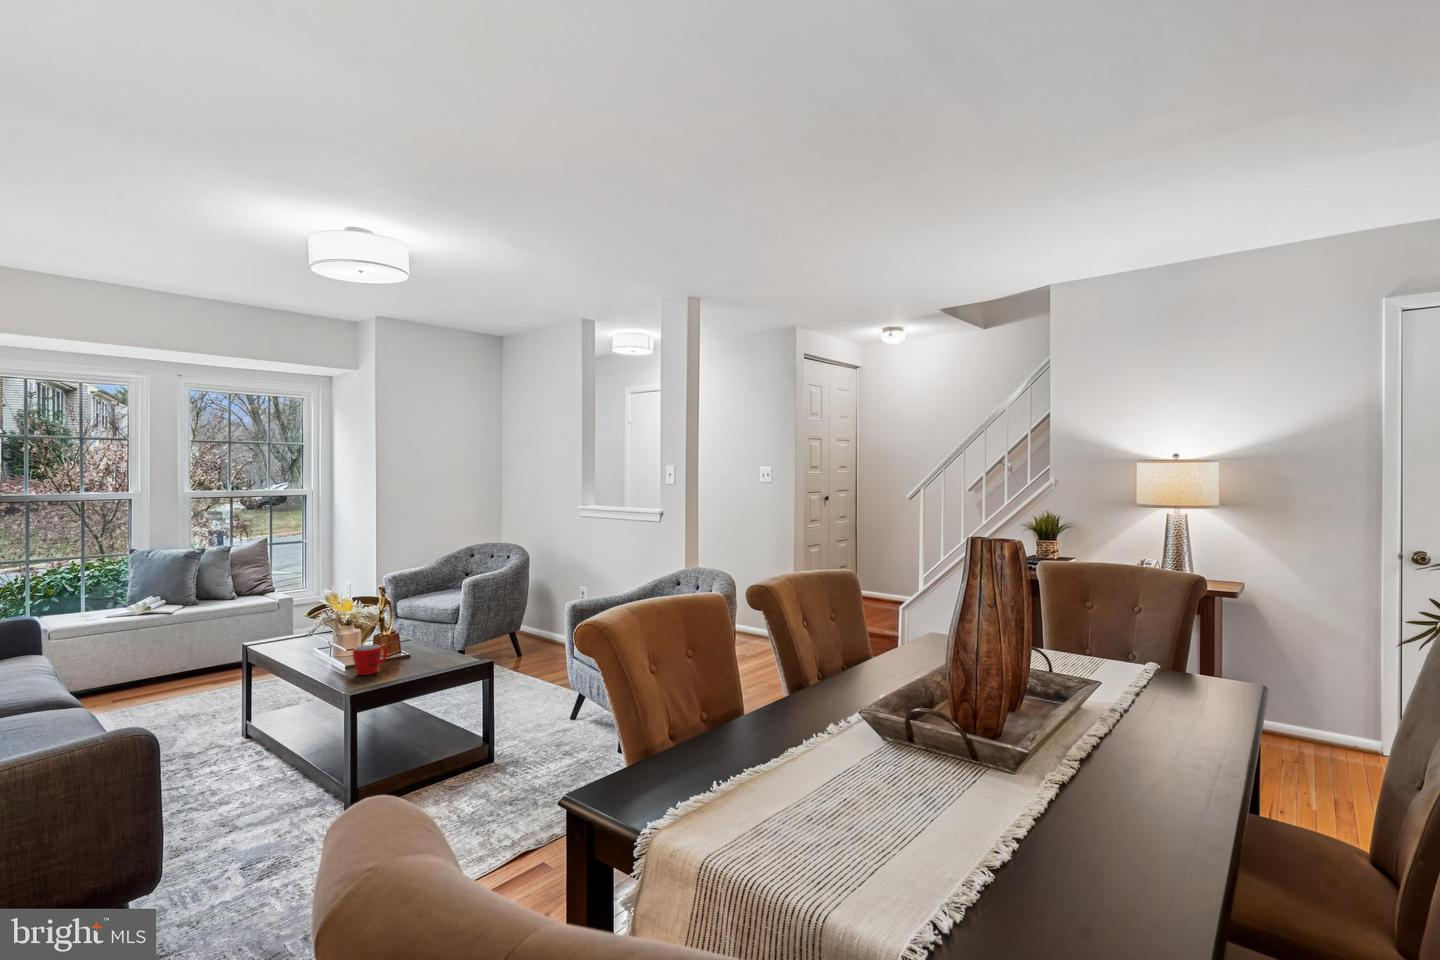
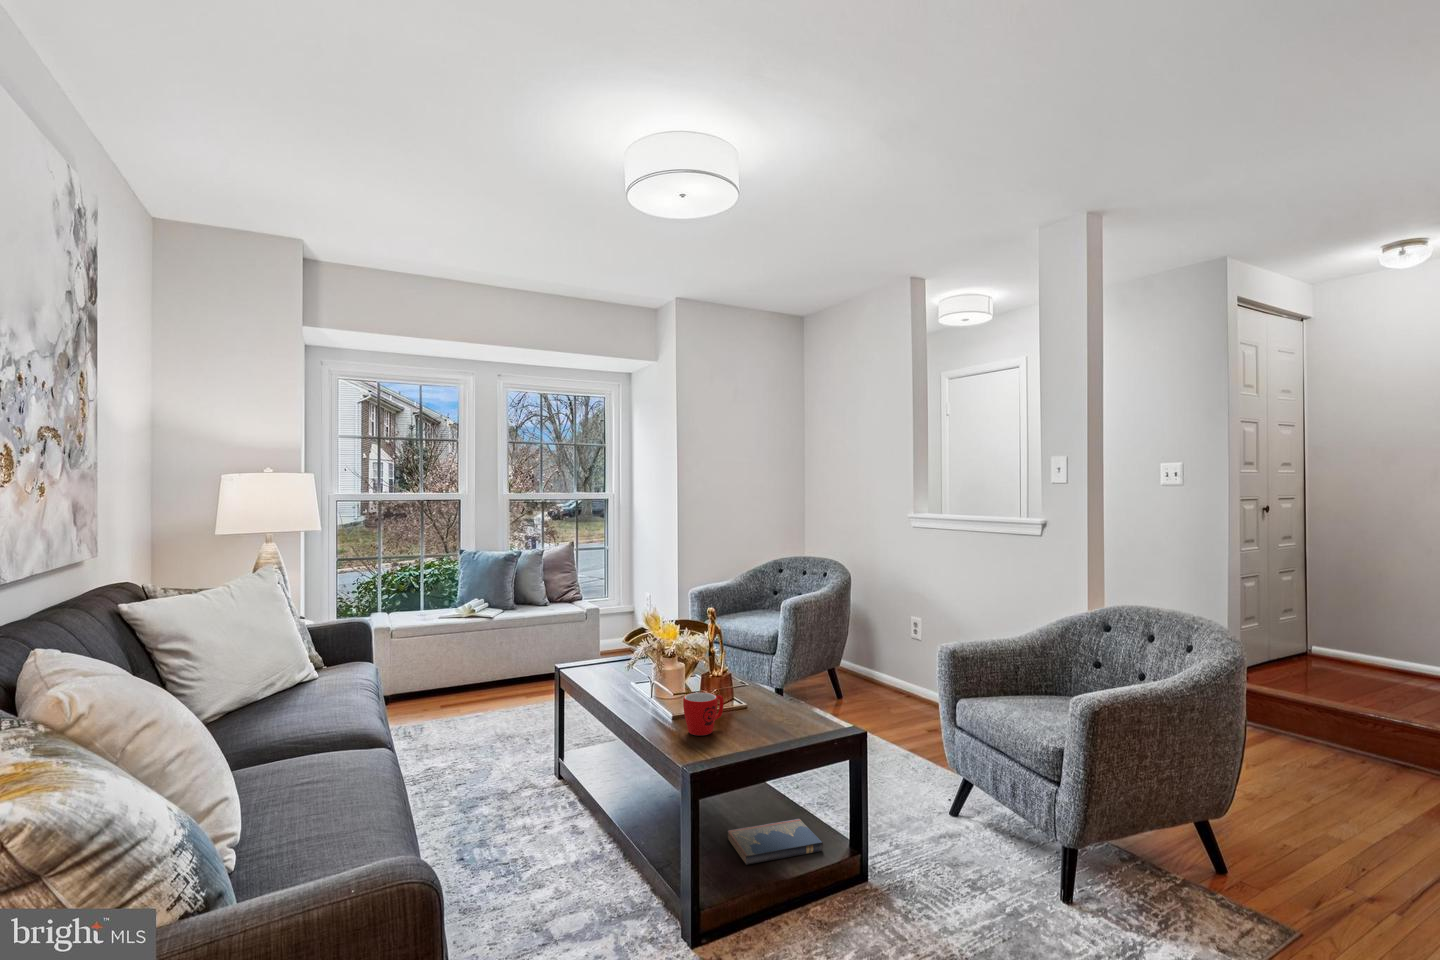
hardcover book: none [391,732,464,764] -> present [727,819,823,865]

